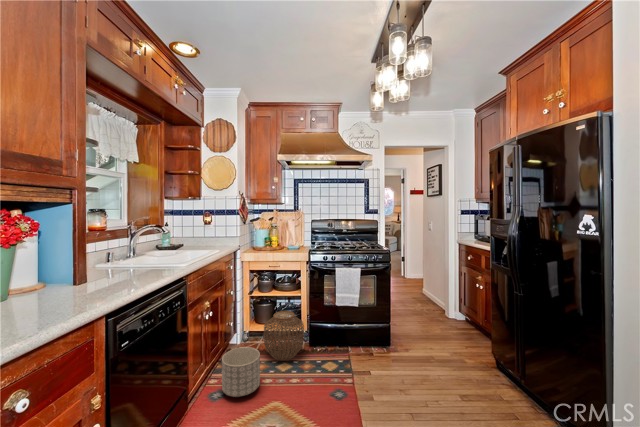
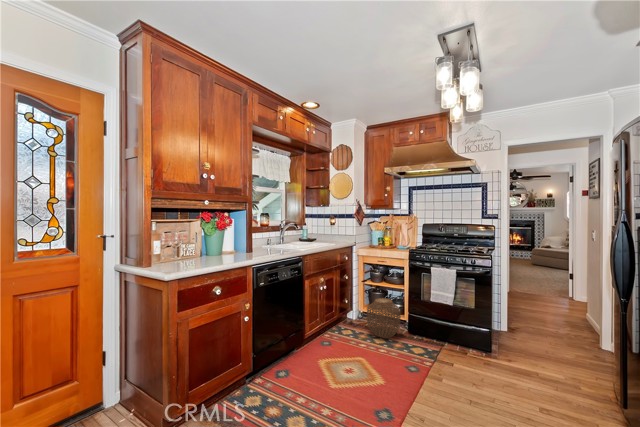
planter: present [222,347,260,397] -> none [328,316,355,348]

